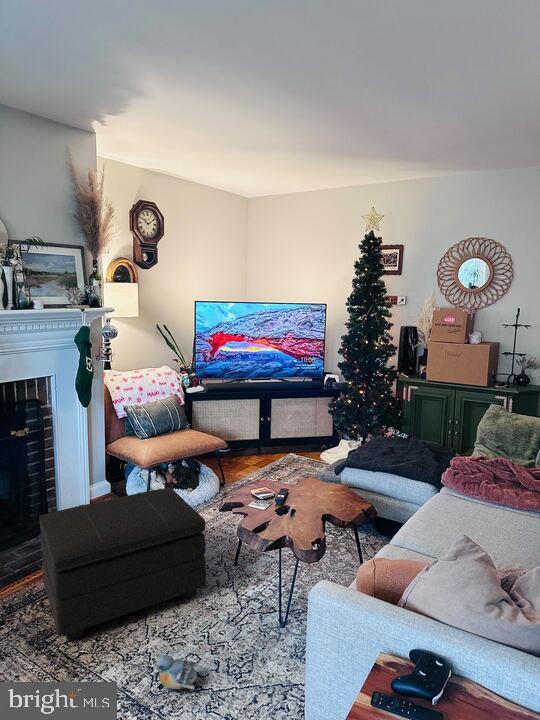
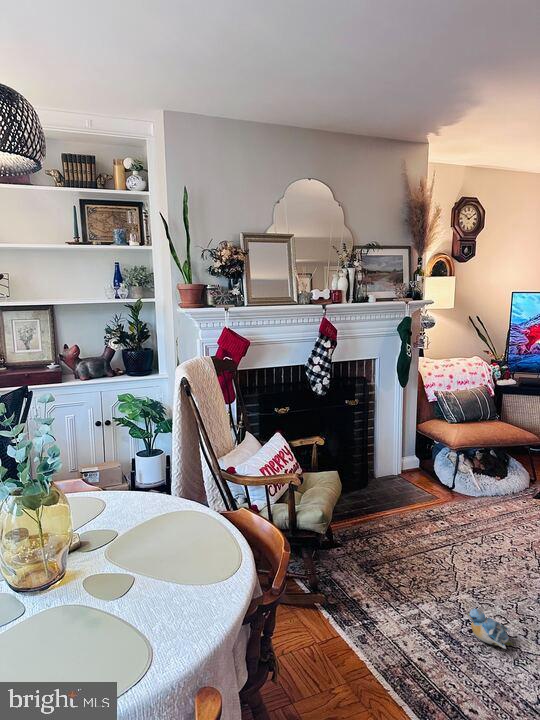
footstool: present [39,488,206,641] -> none [369,467,521,574]

